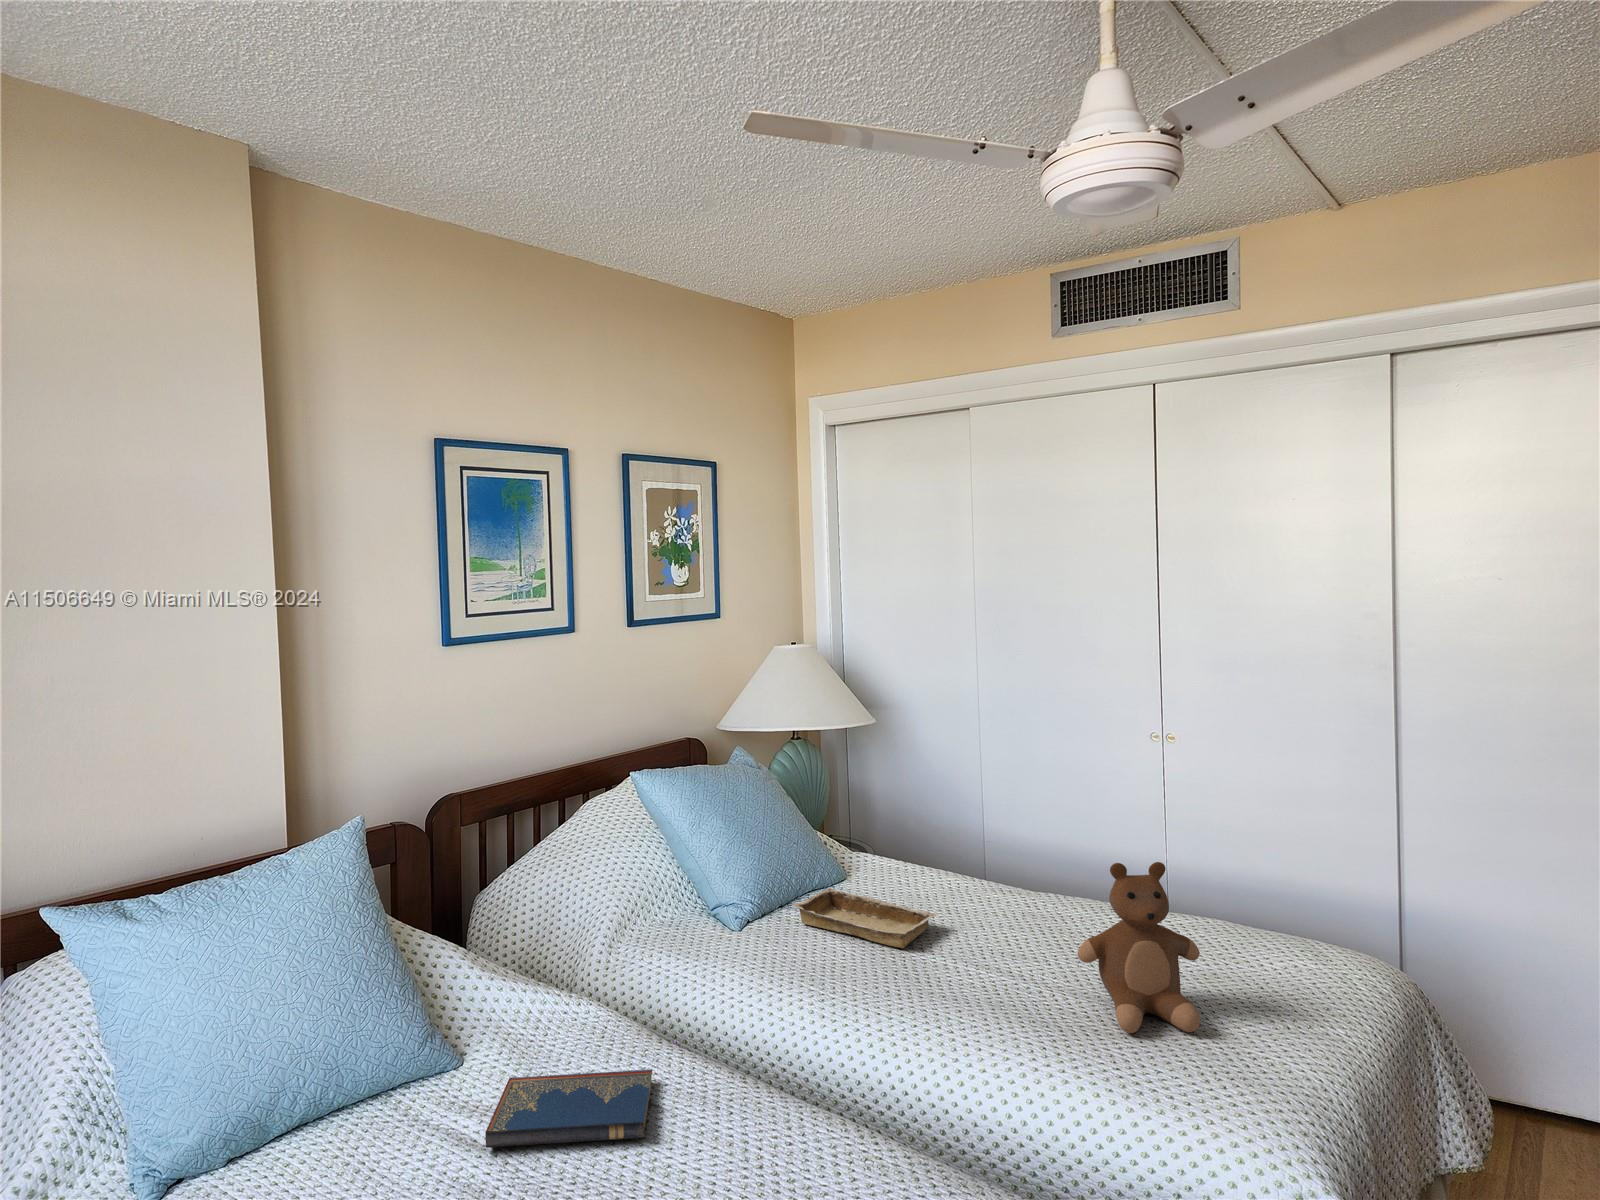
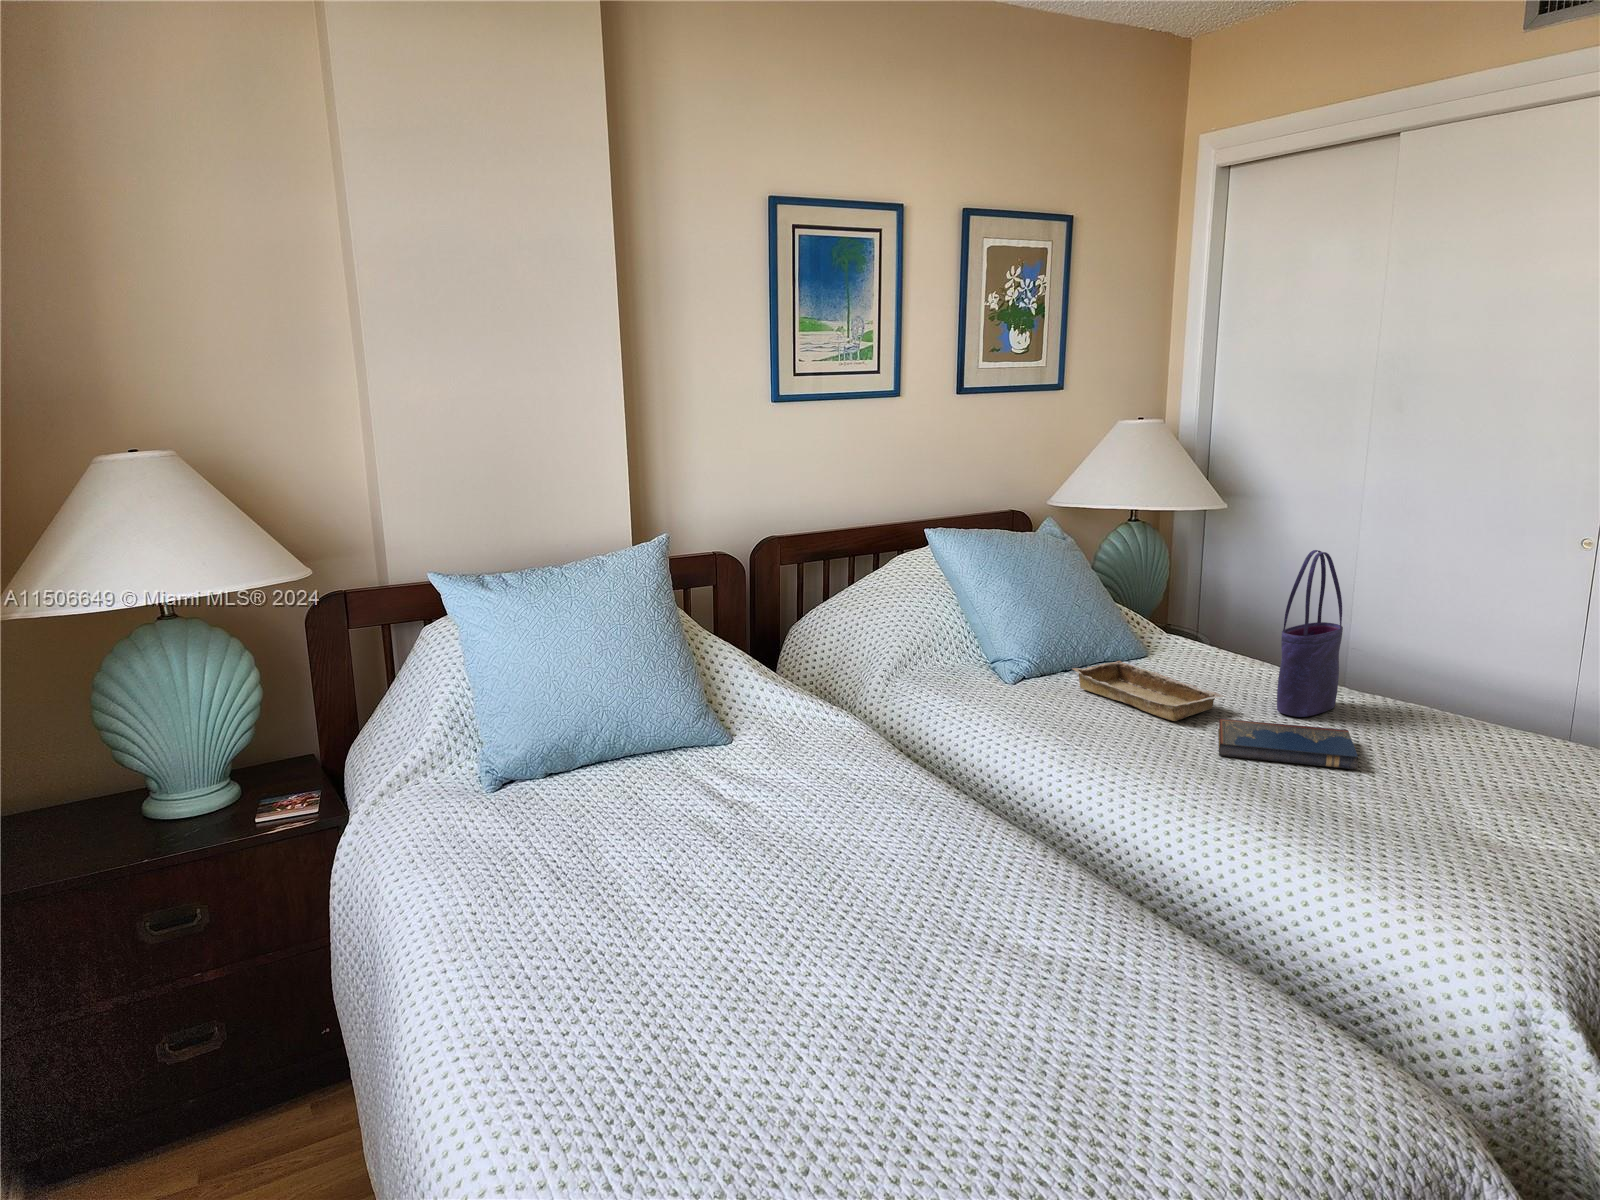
tote bag: none [977,770,1021,925] -> present [1277,550,1343,717]
teddy bear: present [1078,862,1200,1033] -> none [1351,647,1511,838]
hardcover book: present [485,1069,652,1147] -> present [1218,719,1358,769]

